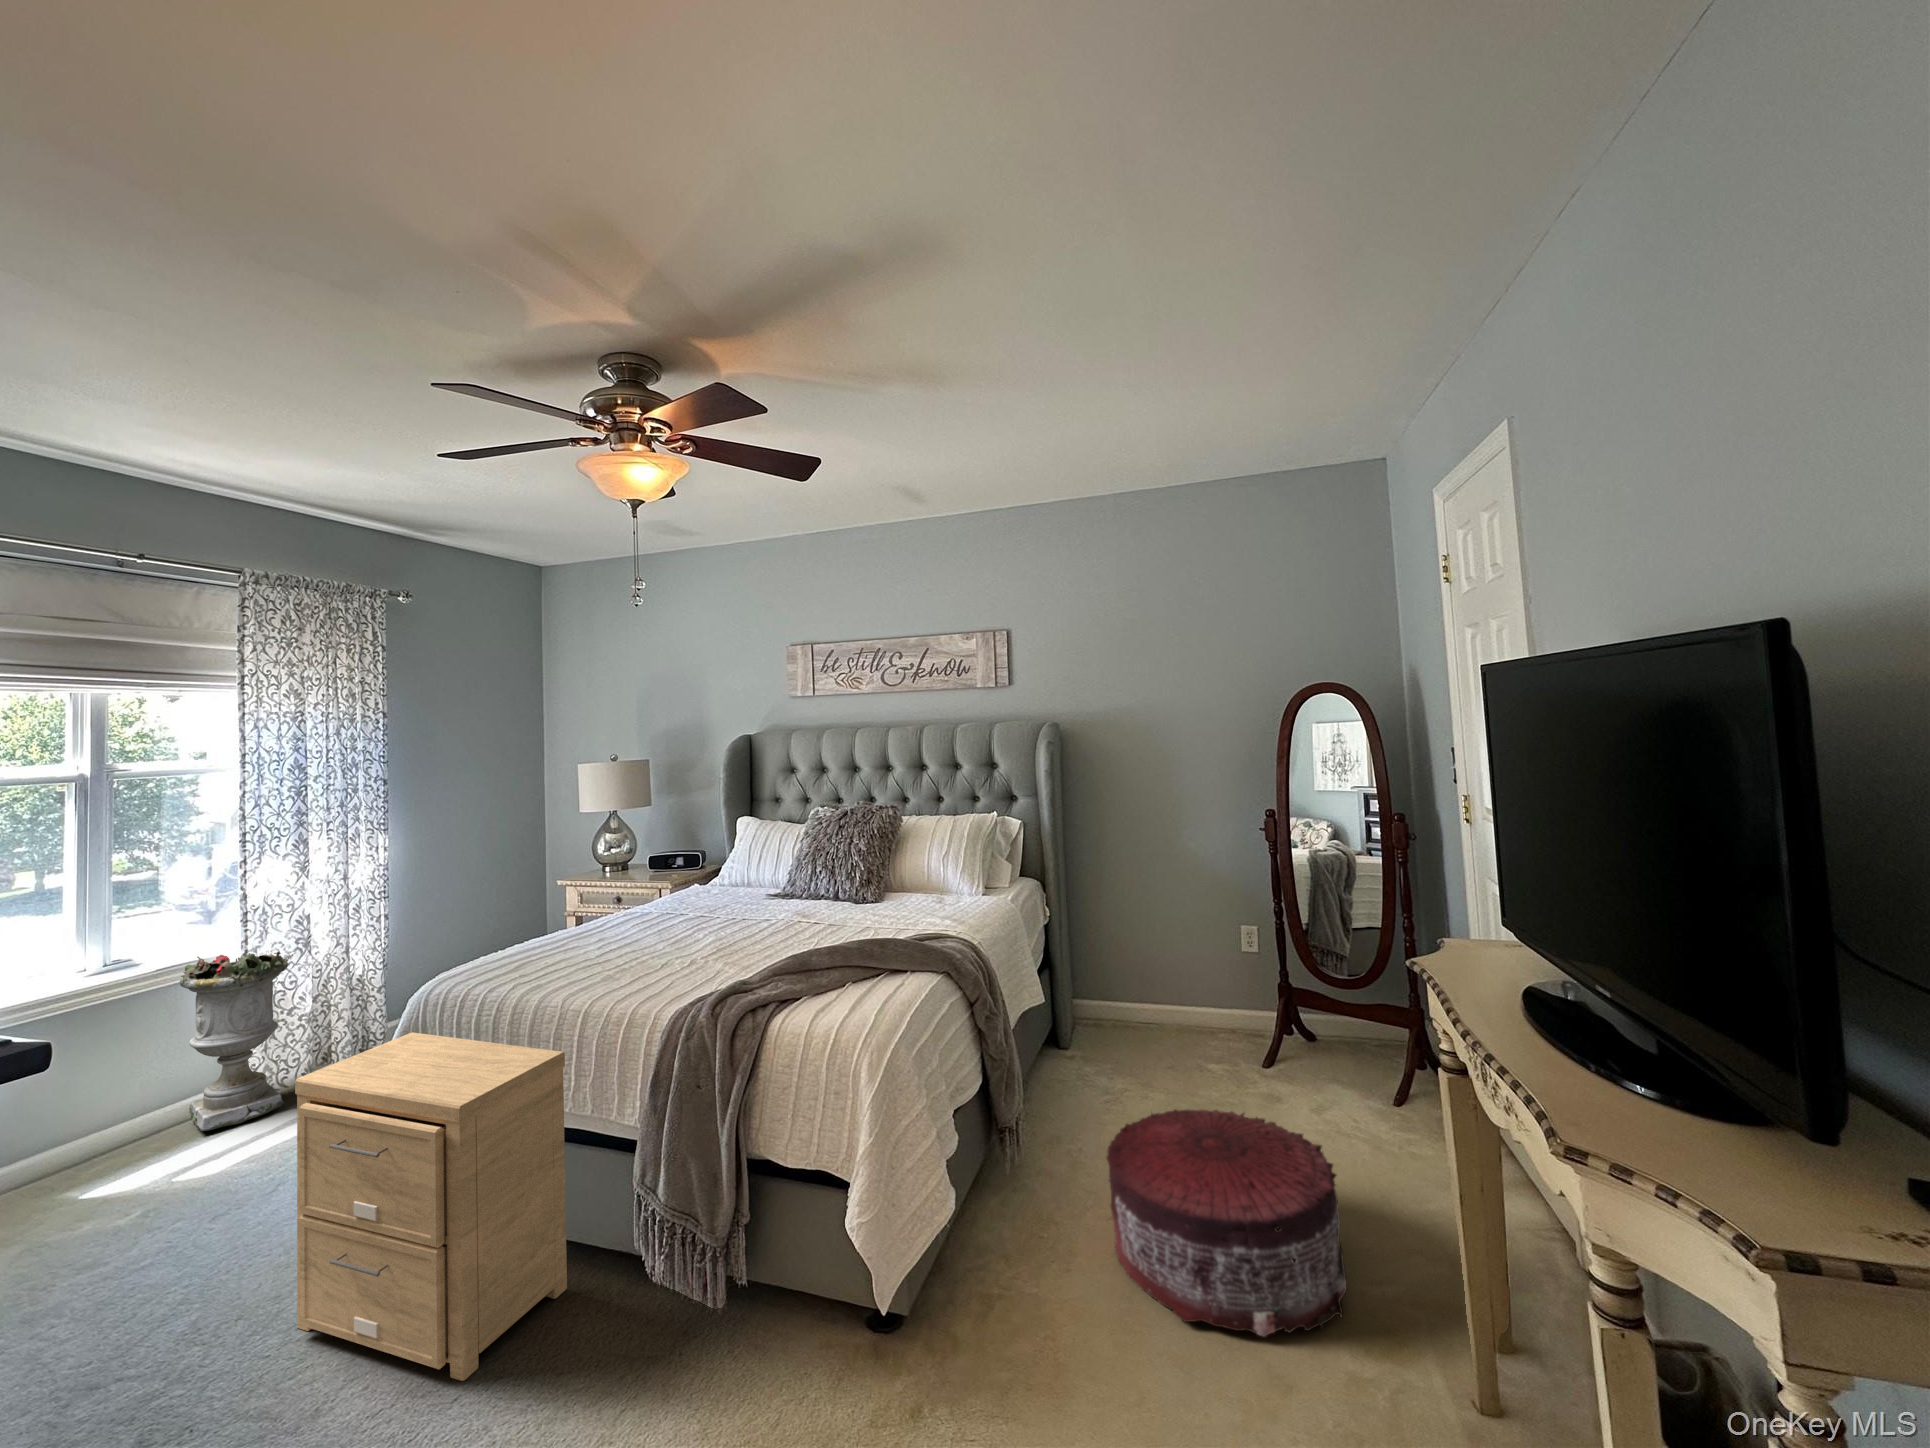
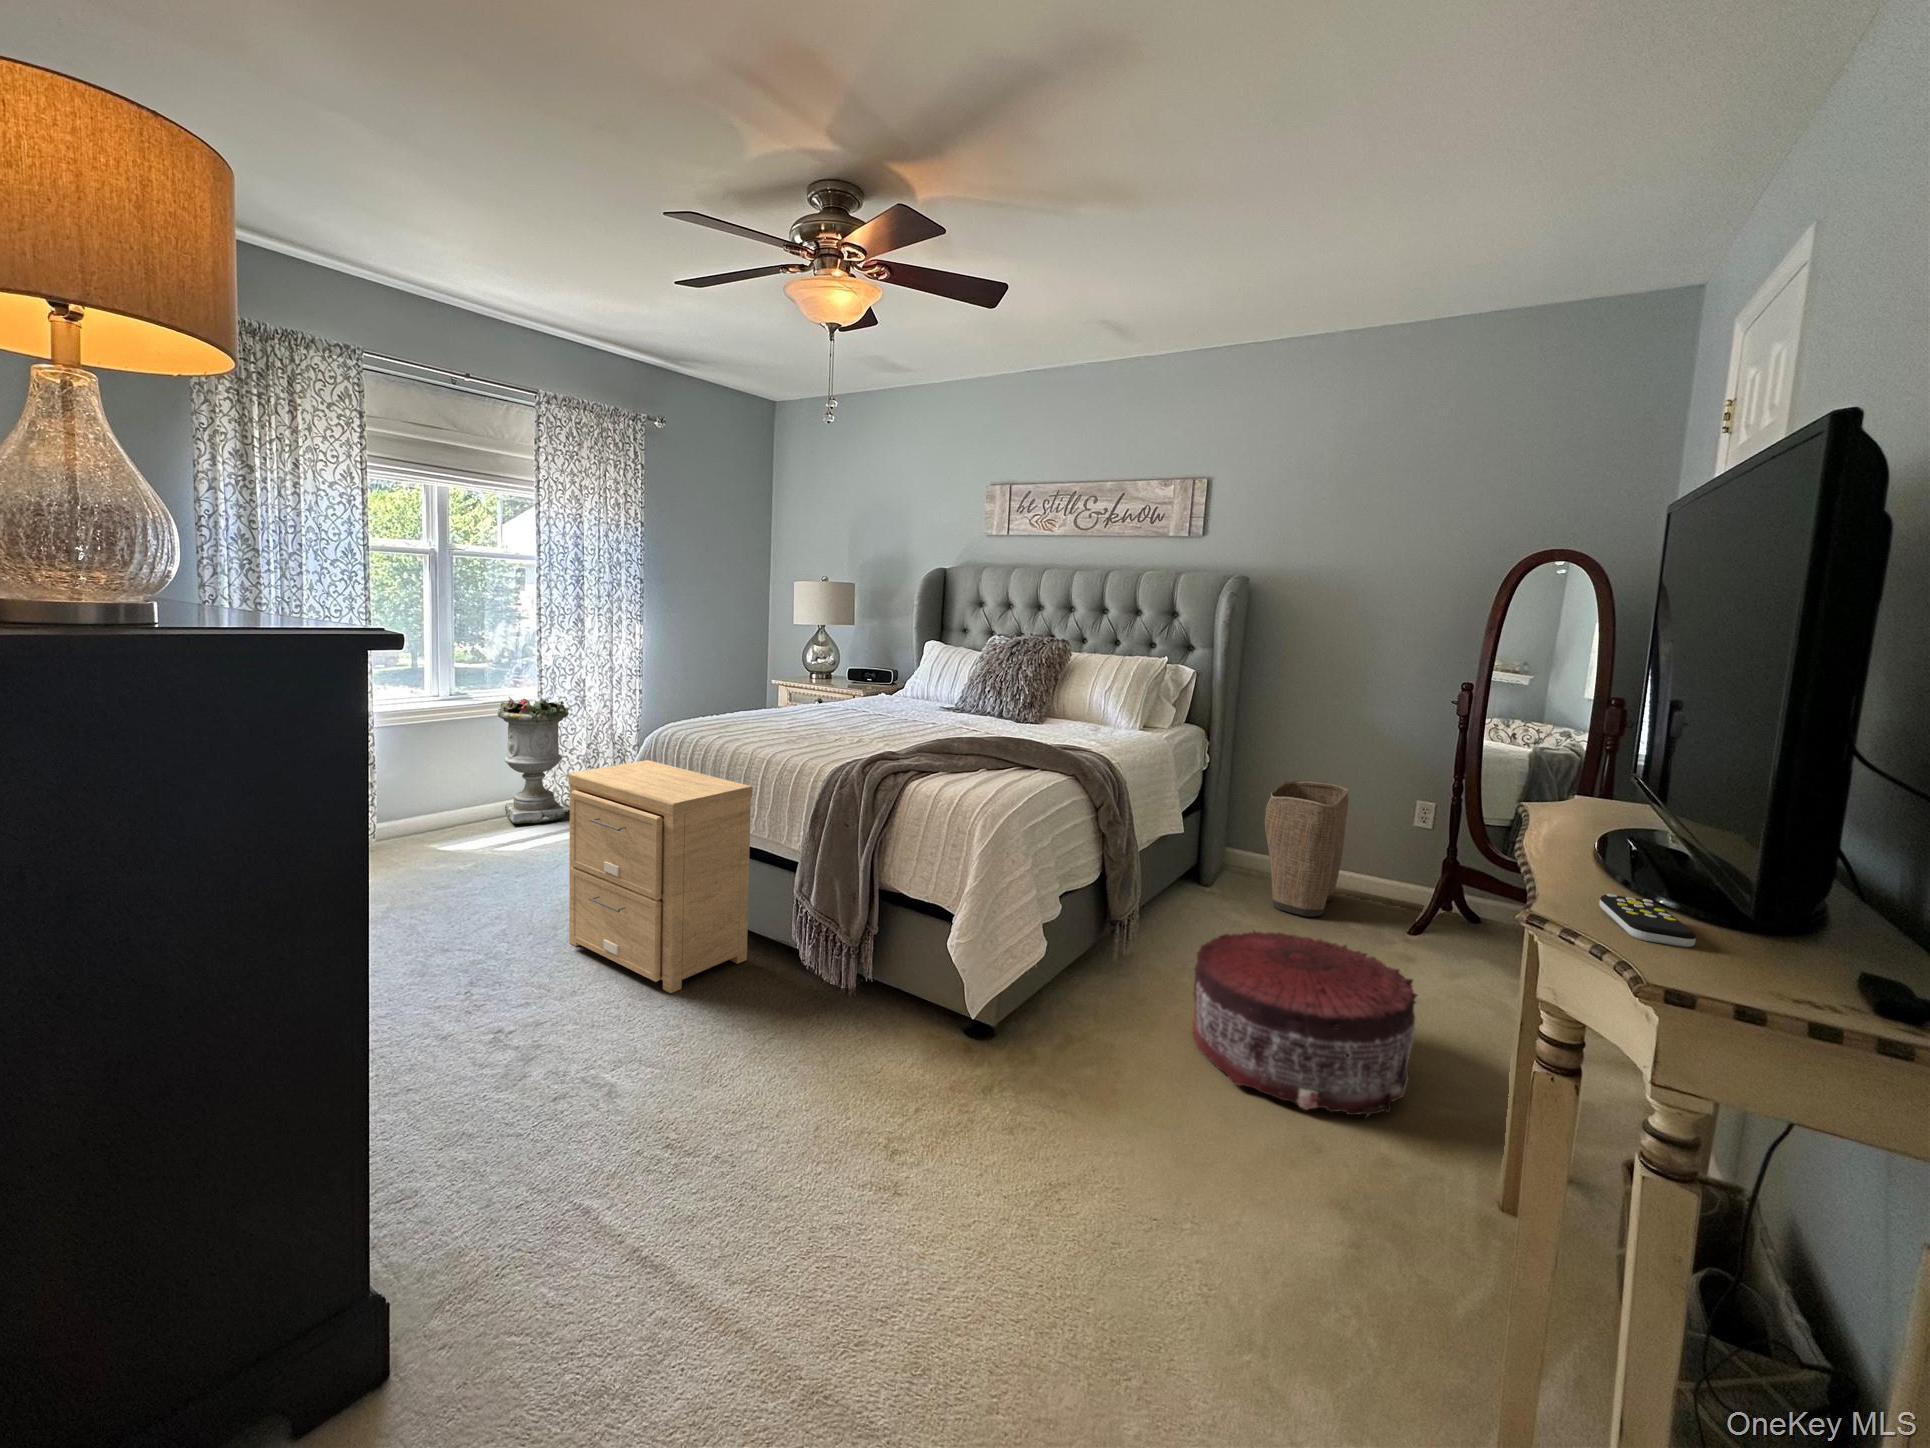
laundry basket: none [1111,918,1183,1065] -> present [1265,781,1348,916]
remote control: none [1660,1121,1806,1196] -> present [1599,894,1696,947]

